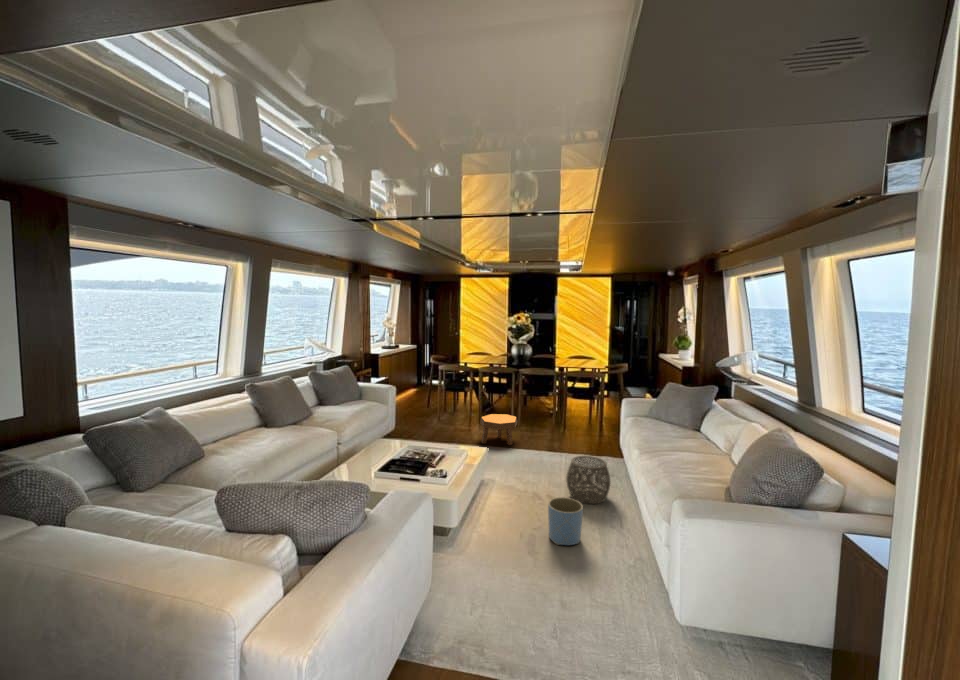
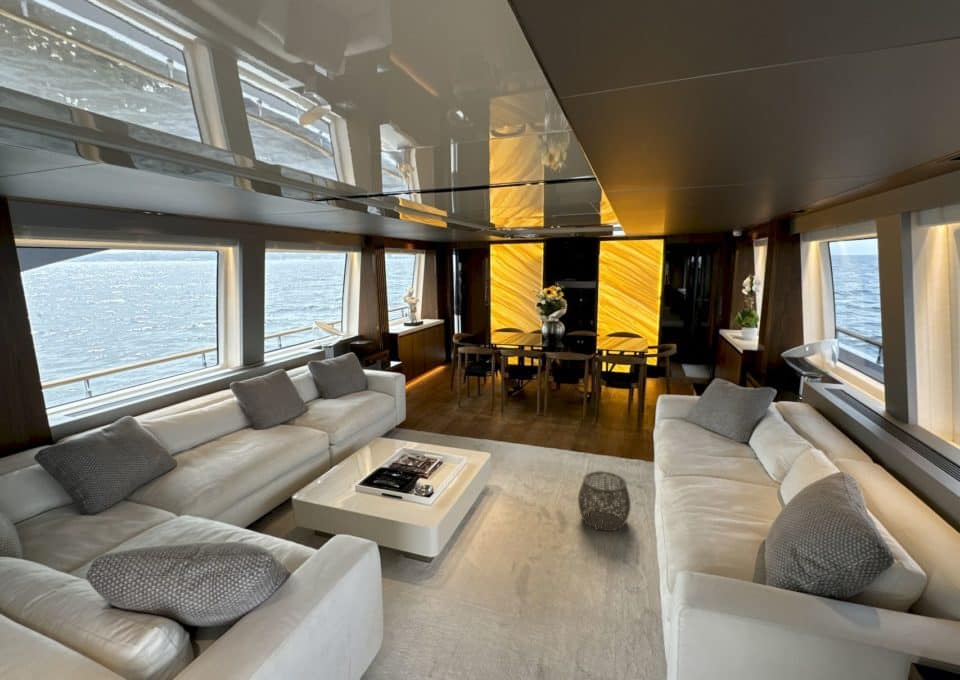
footstool: present [480,414,517,445] -> none [496,407,538,443]
planter: present [548,497,583,545] -> none [543,531,584,592]

